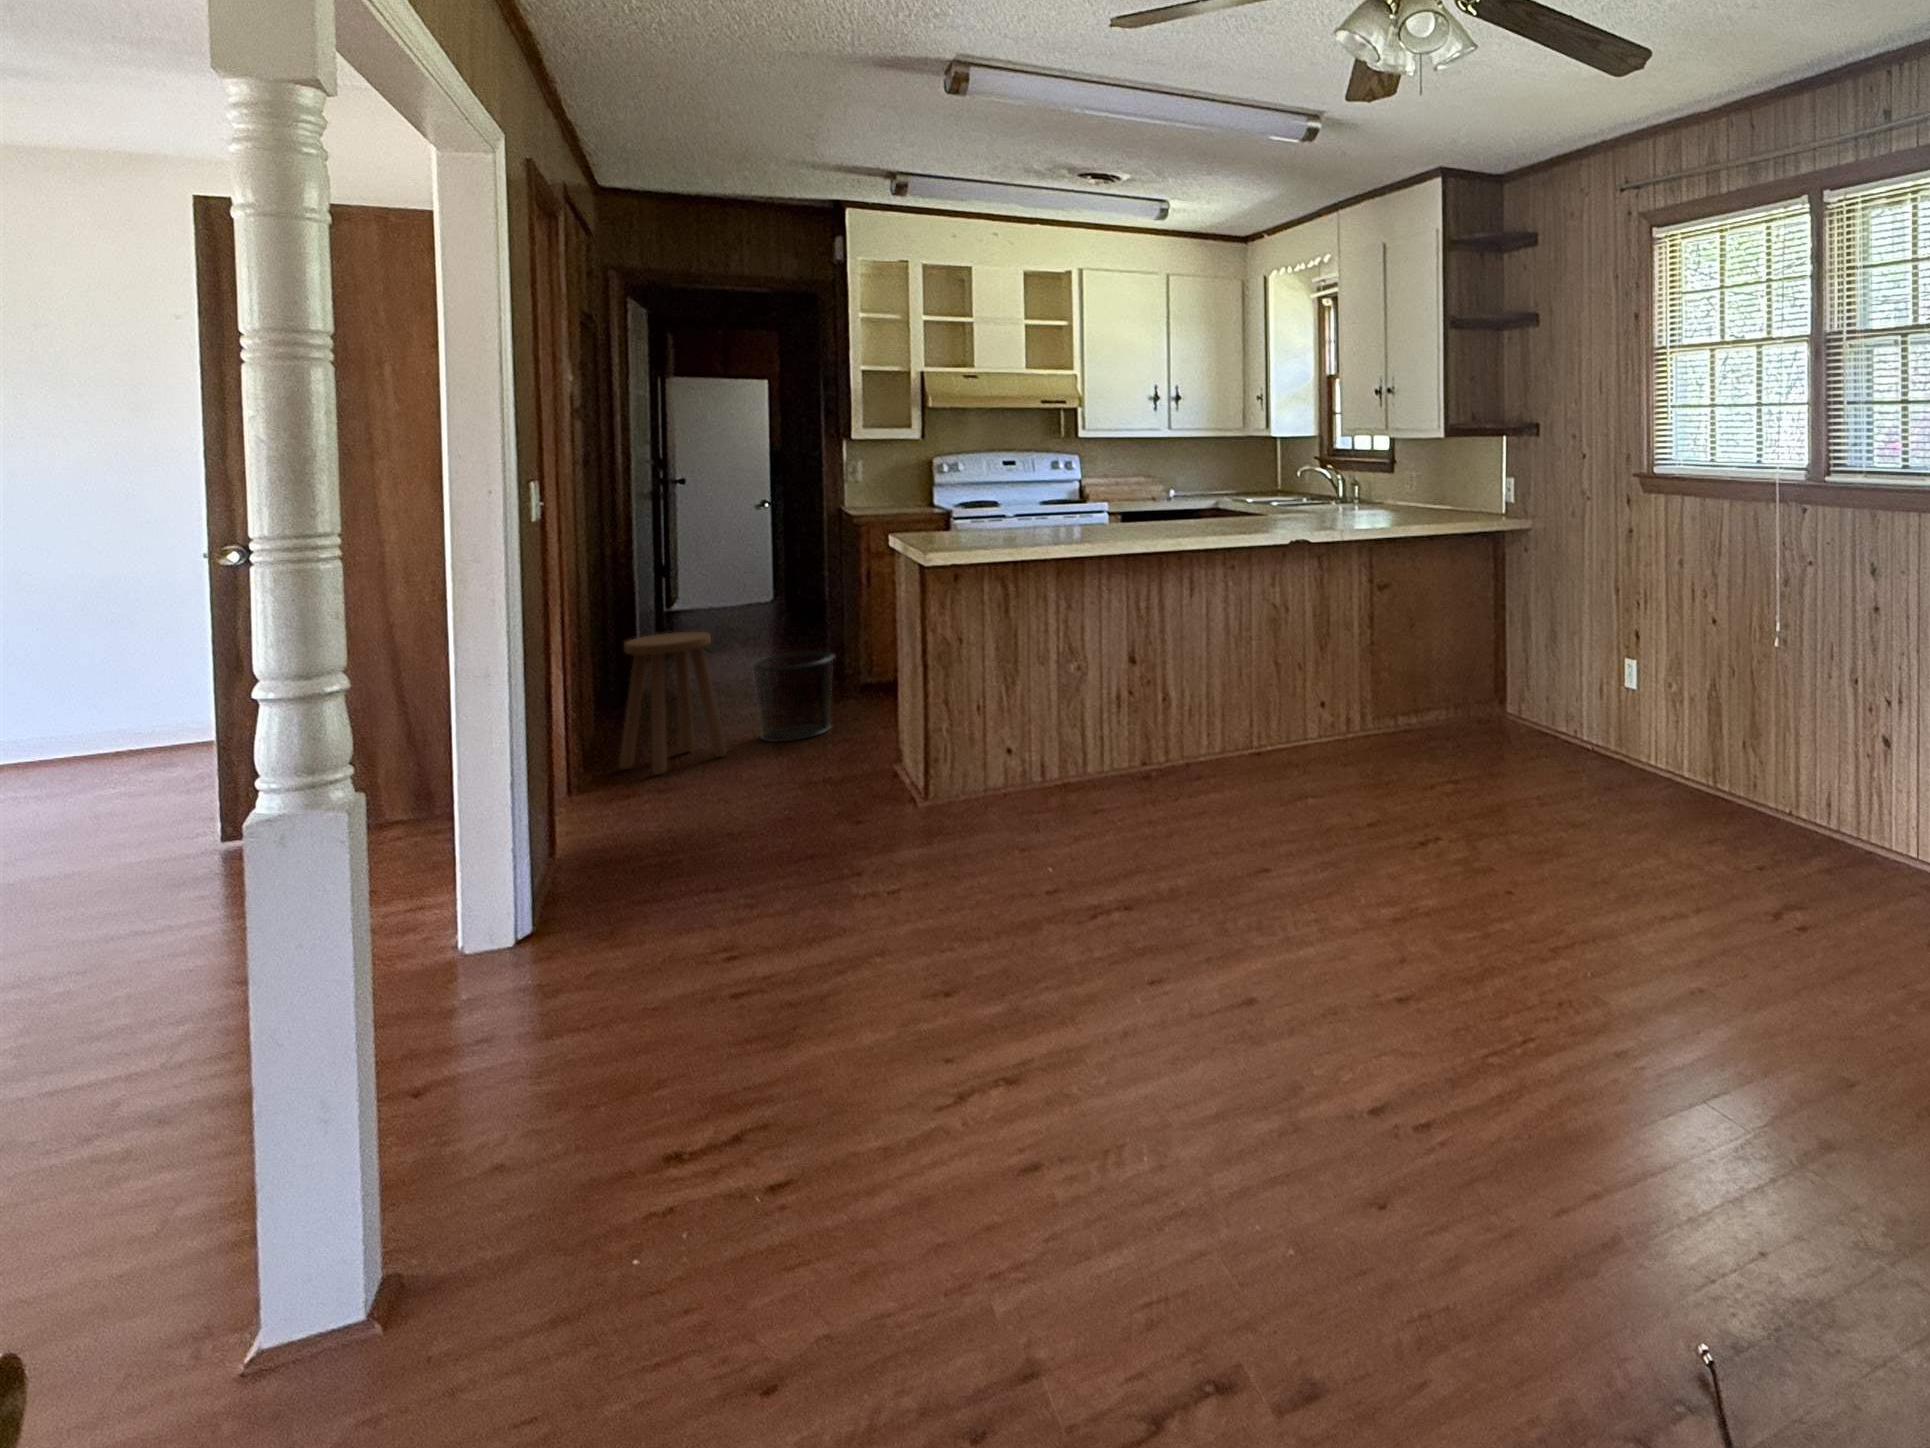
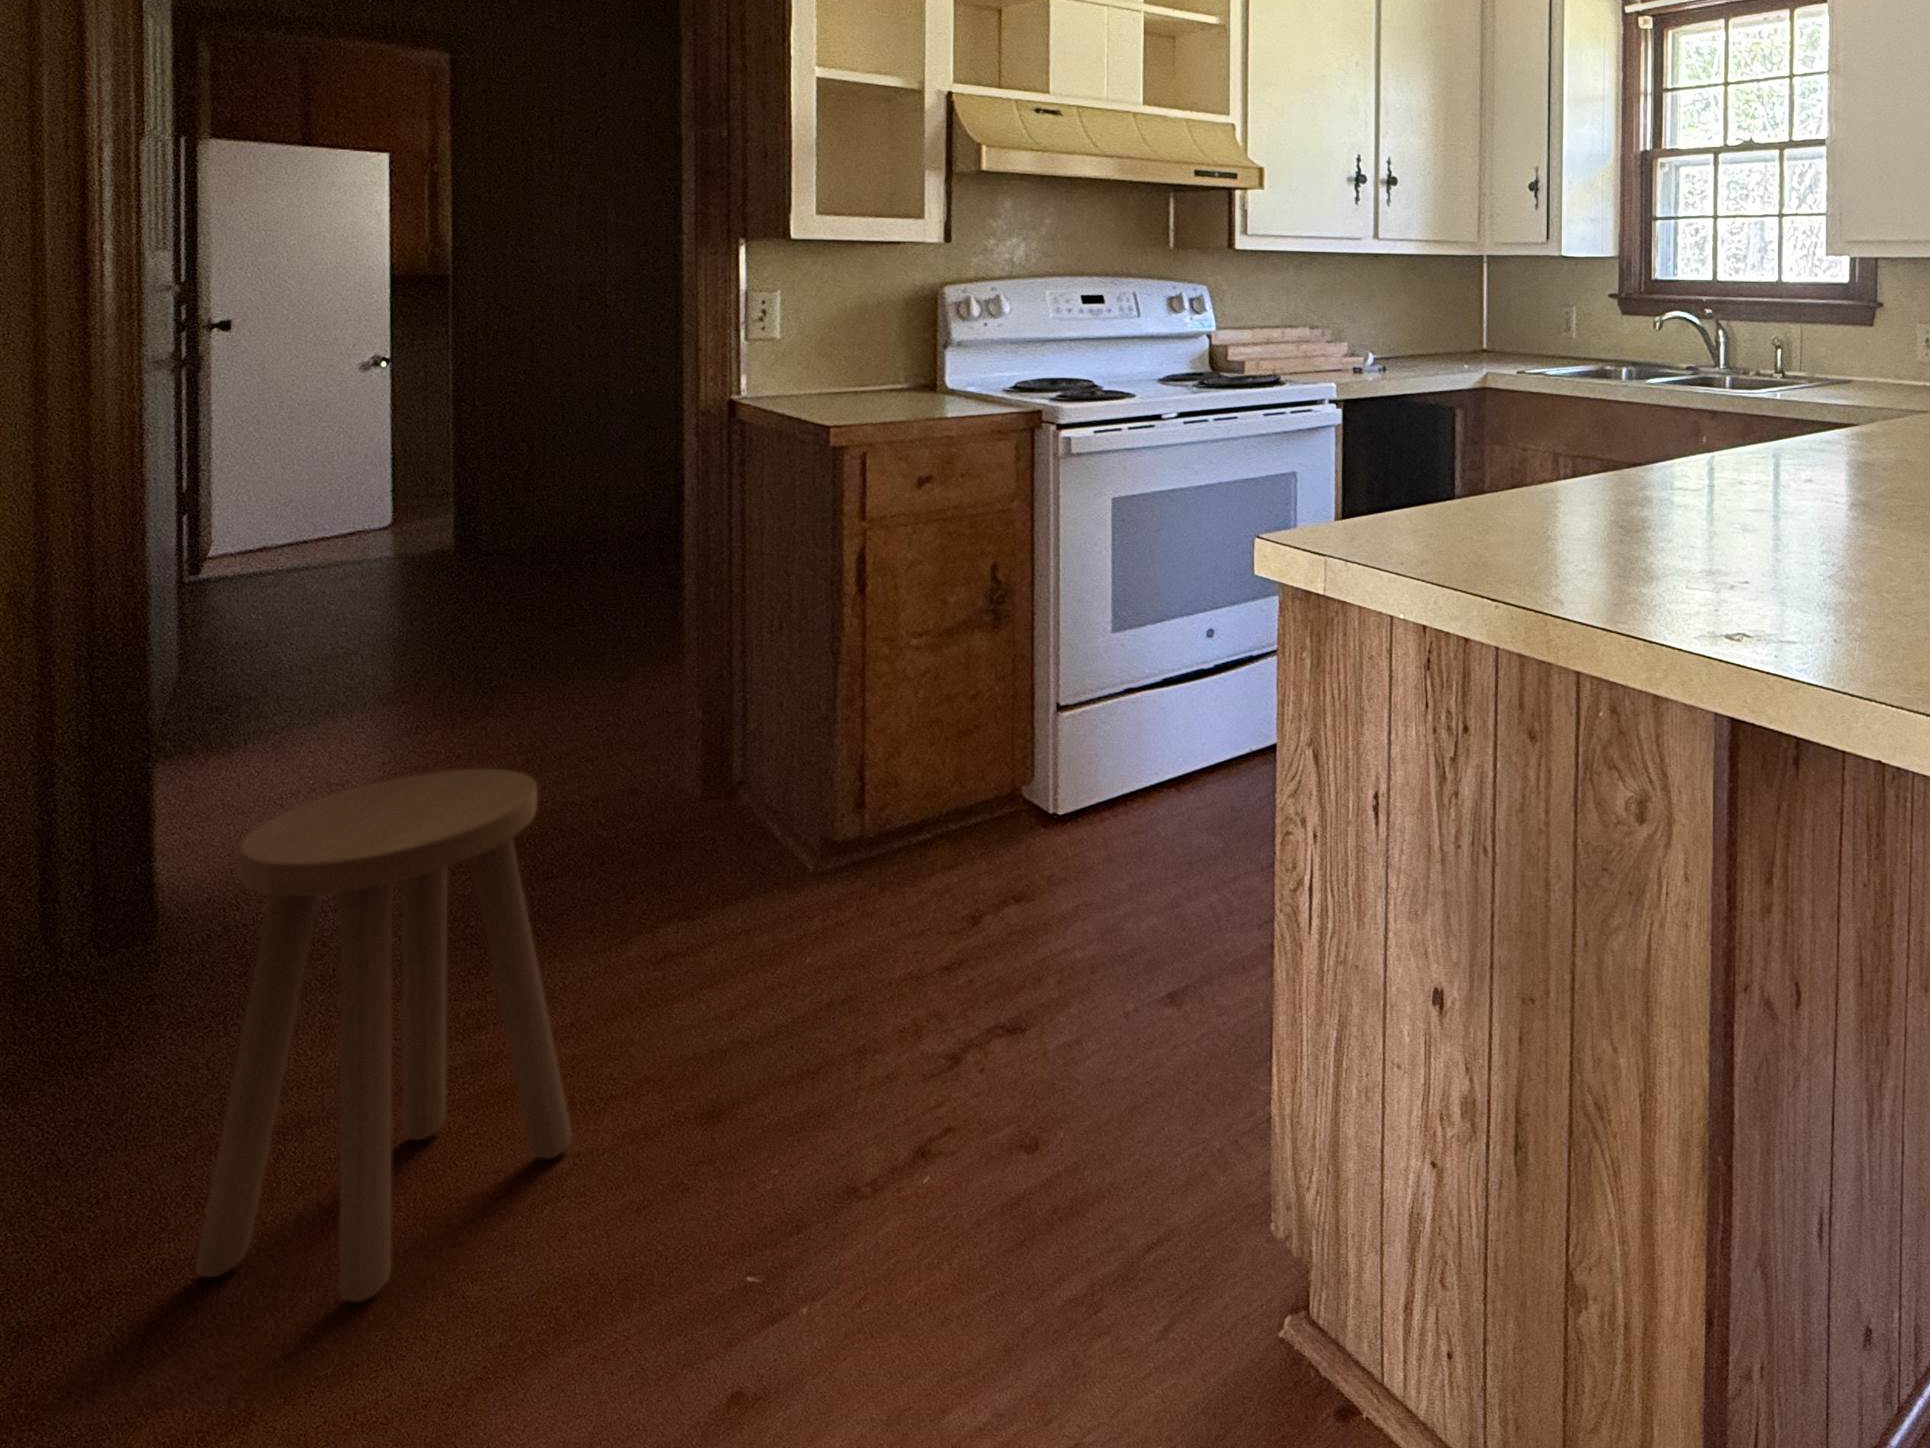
waste bin: present [751,652,834,742] -> none [616,767,844,1053]

